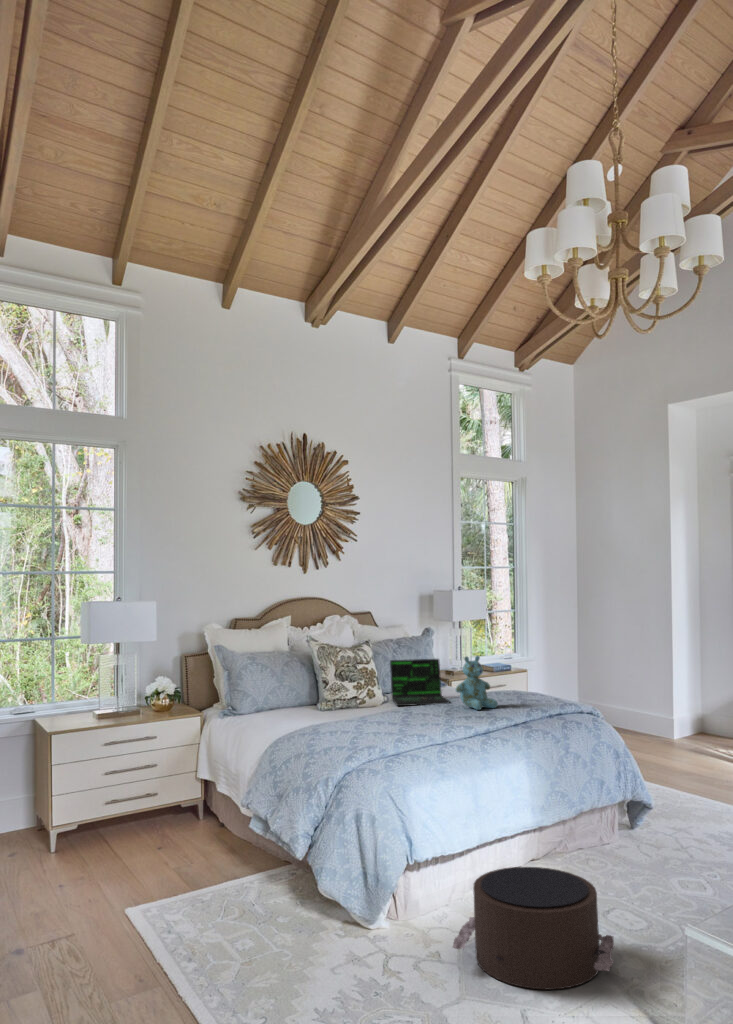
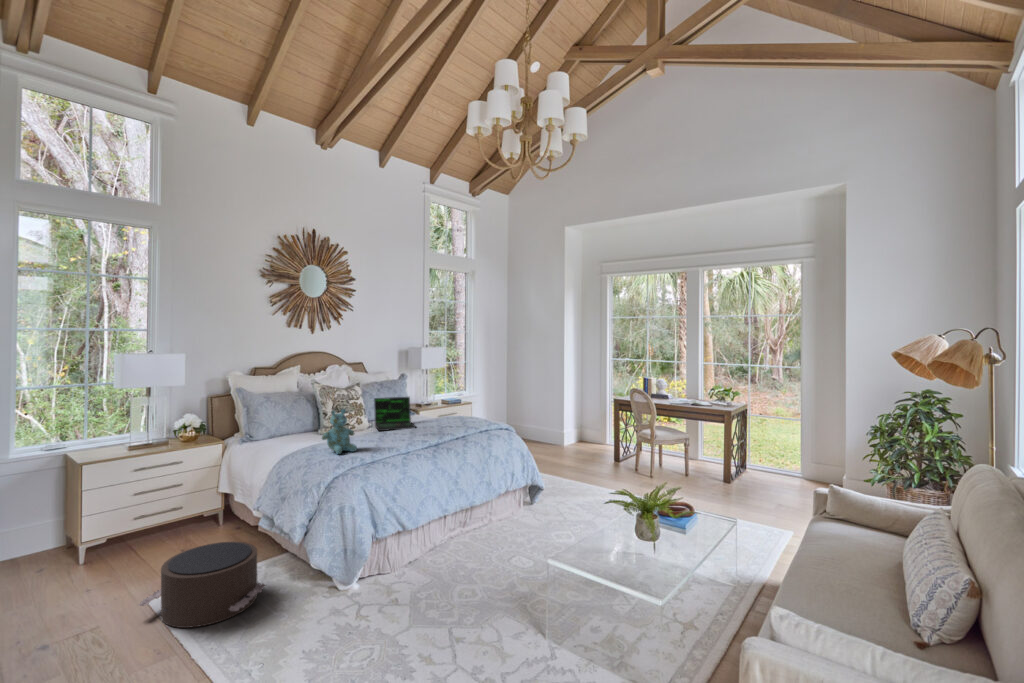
stuffed bear: present [456,656,498,710] -> present [322,409,357,454]
pouf: present [453,867,614,989] -> present [139,541,266,628]

